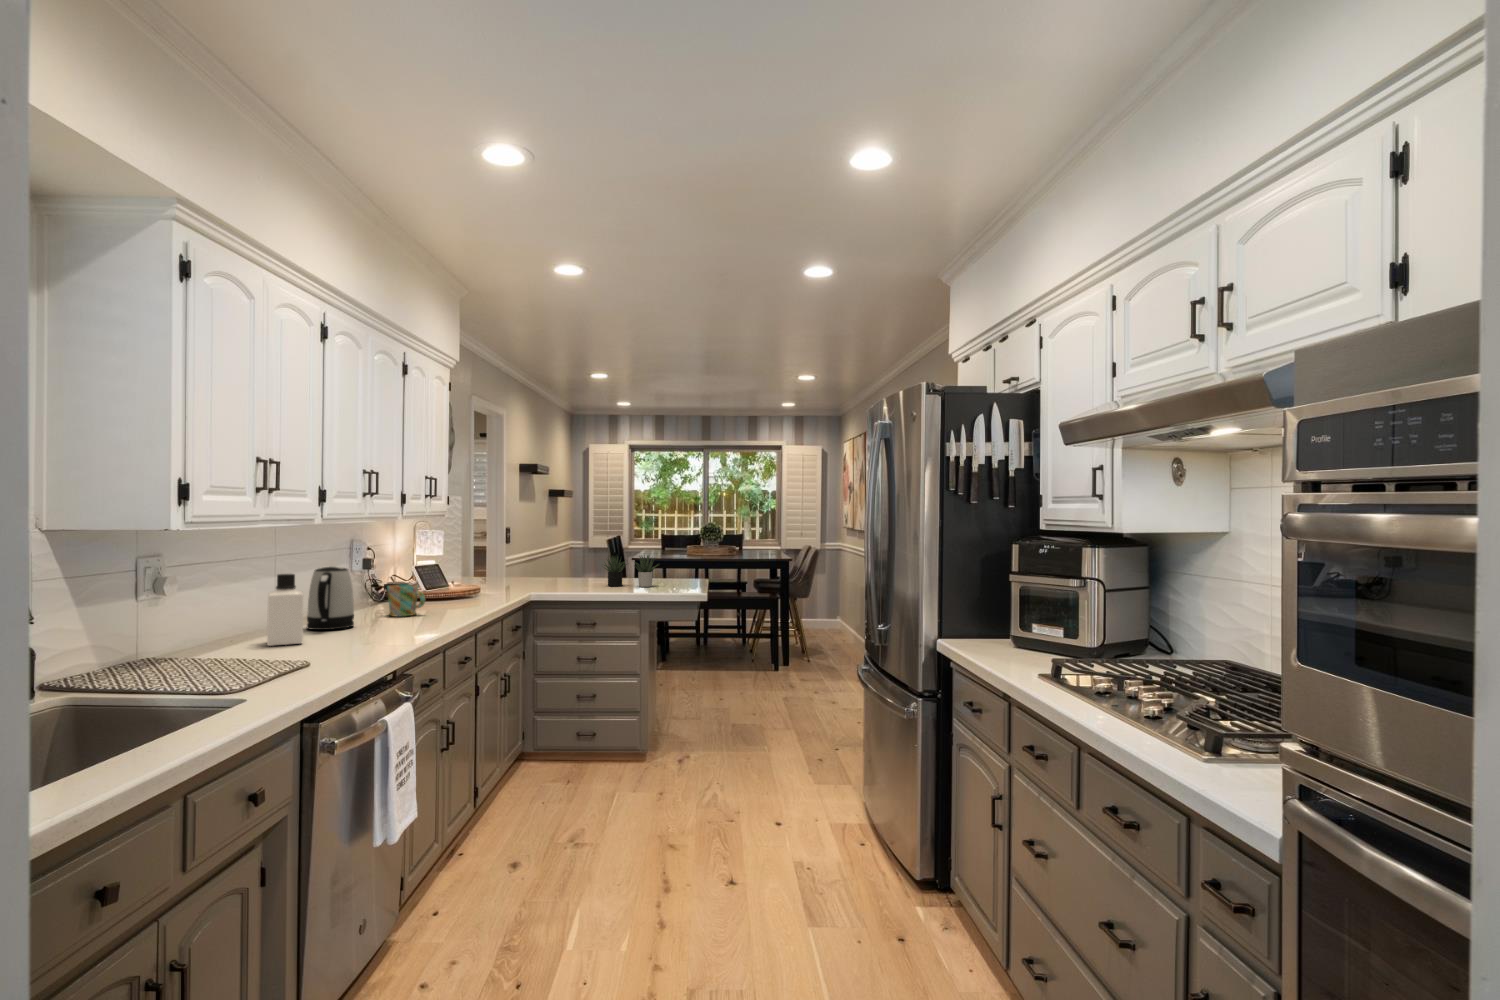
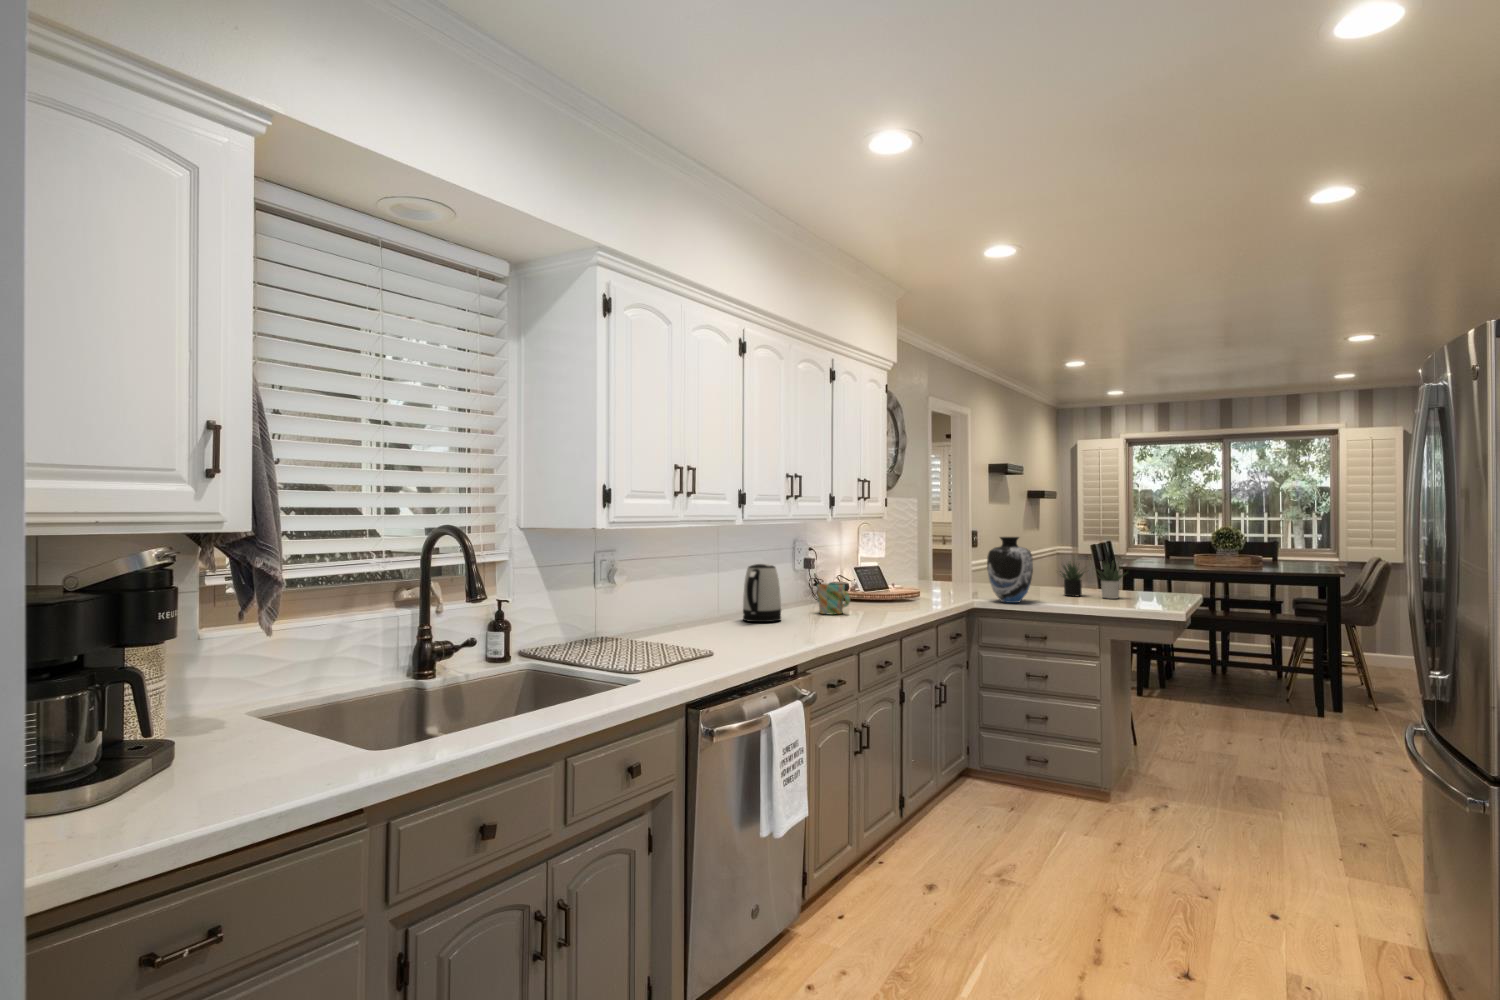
vase: none [548,535,588,595] -> present [987,537,1033,603]
bottle: present [267,574,303,646] -> none [700,569,730,633]

